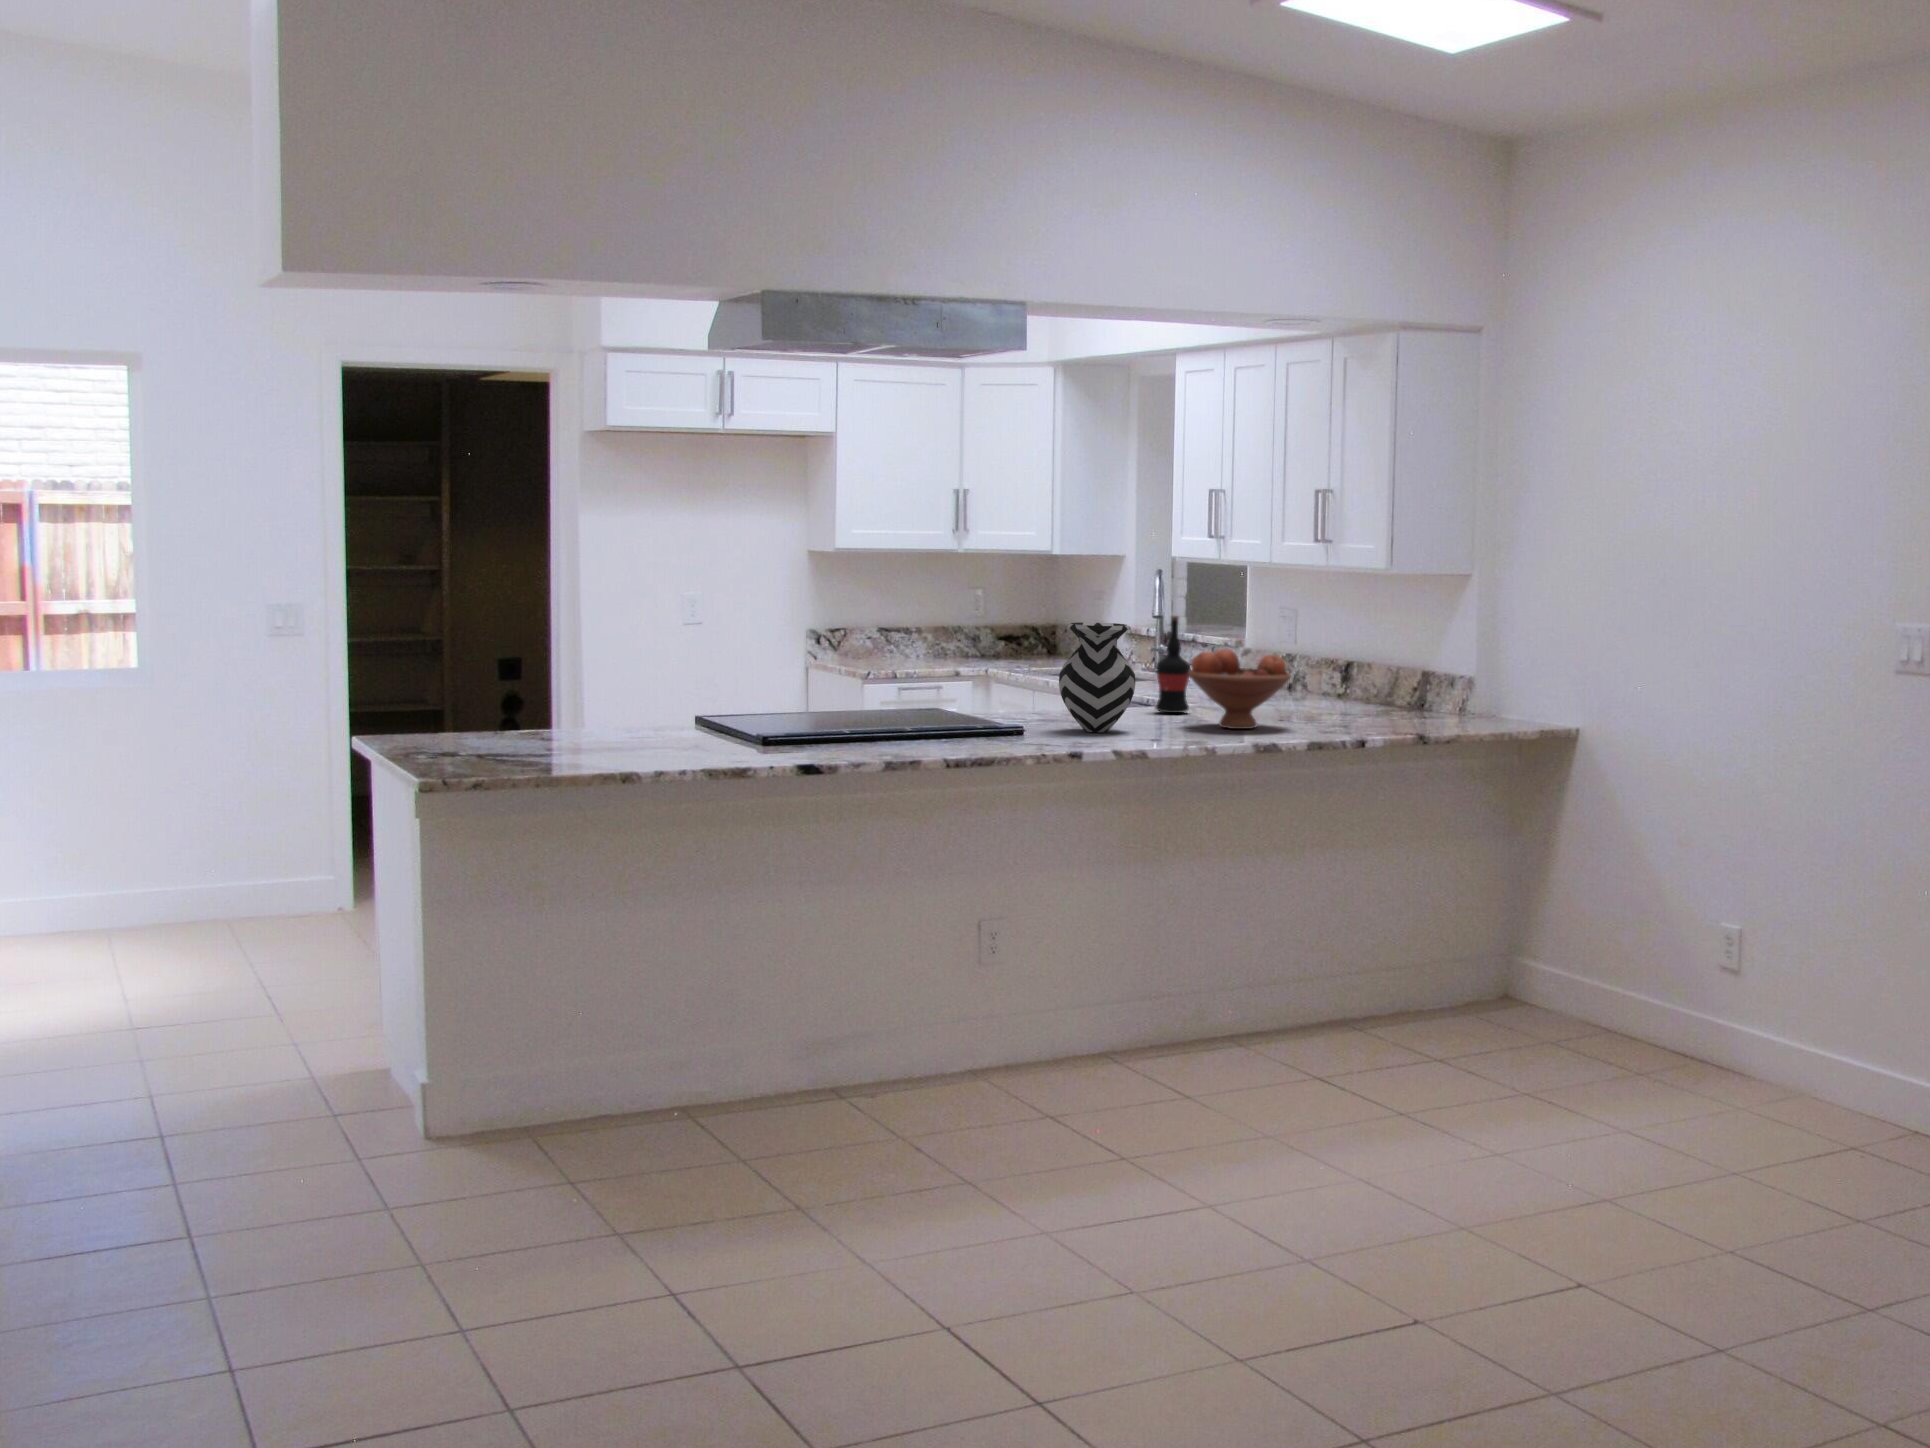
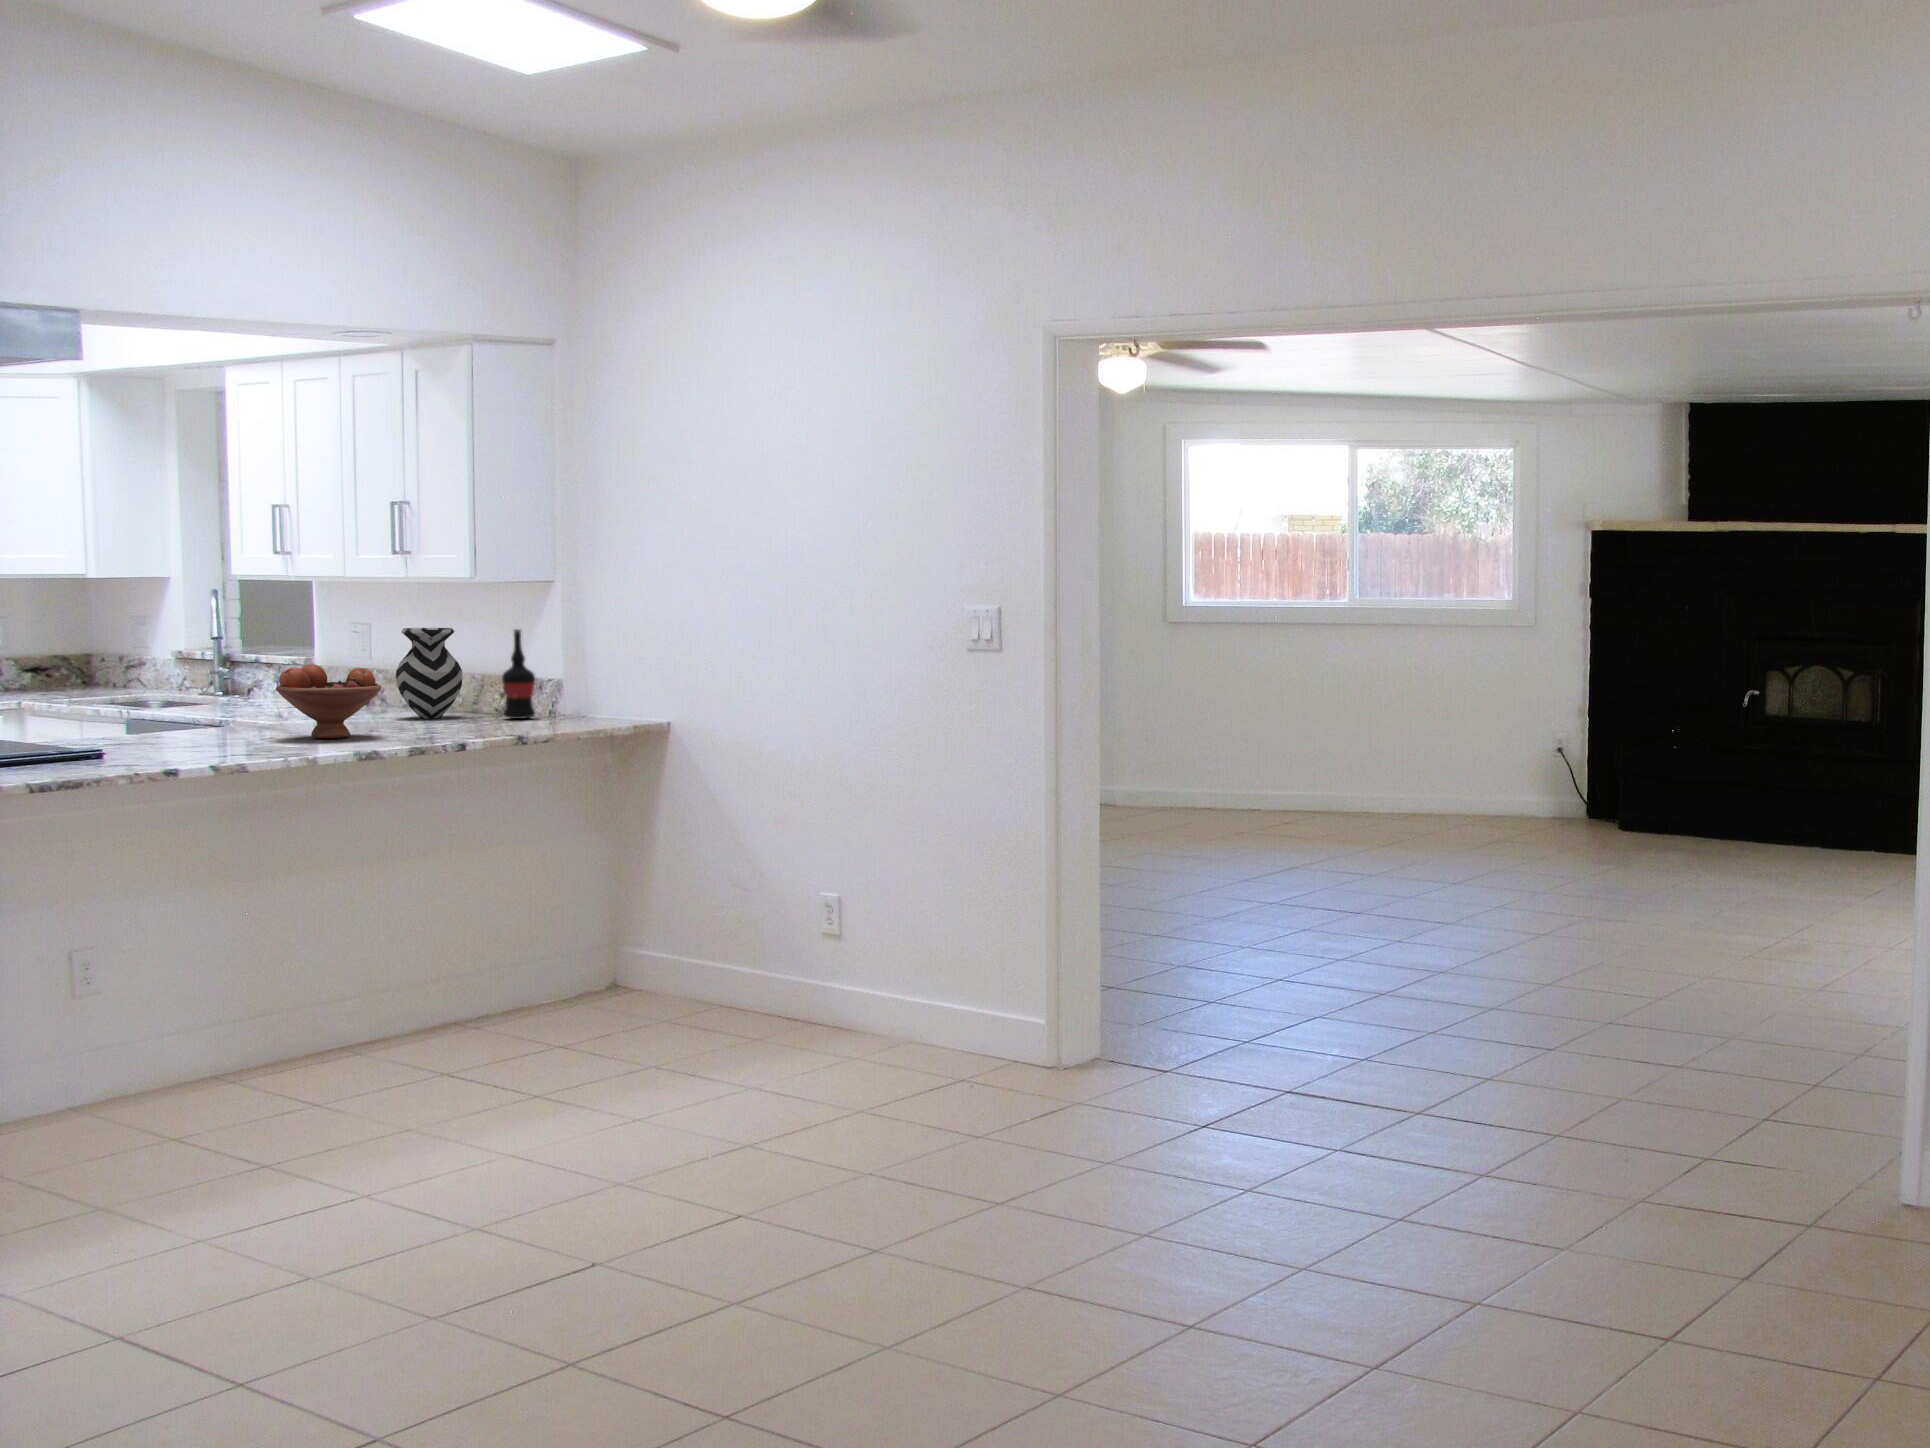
wine bottle: present [1156,616,1190,713] -> present [502,629,536,719]
vase: present [1059,622,1135,732] -> present [396,628,463,719]

